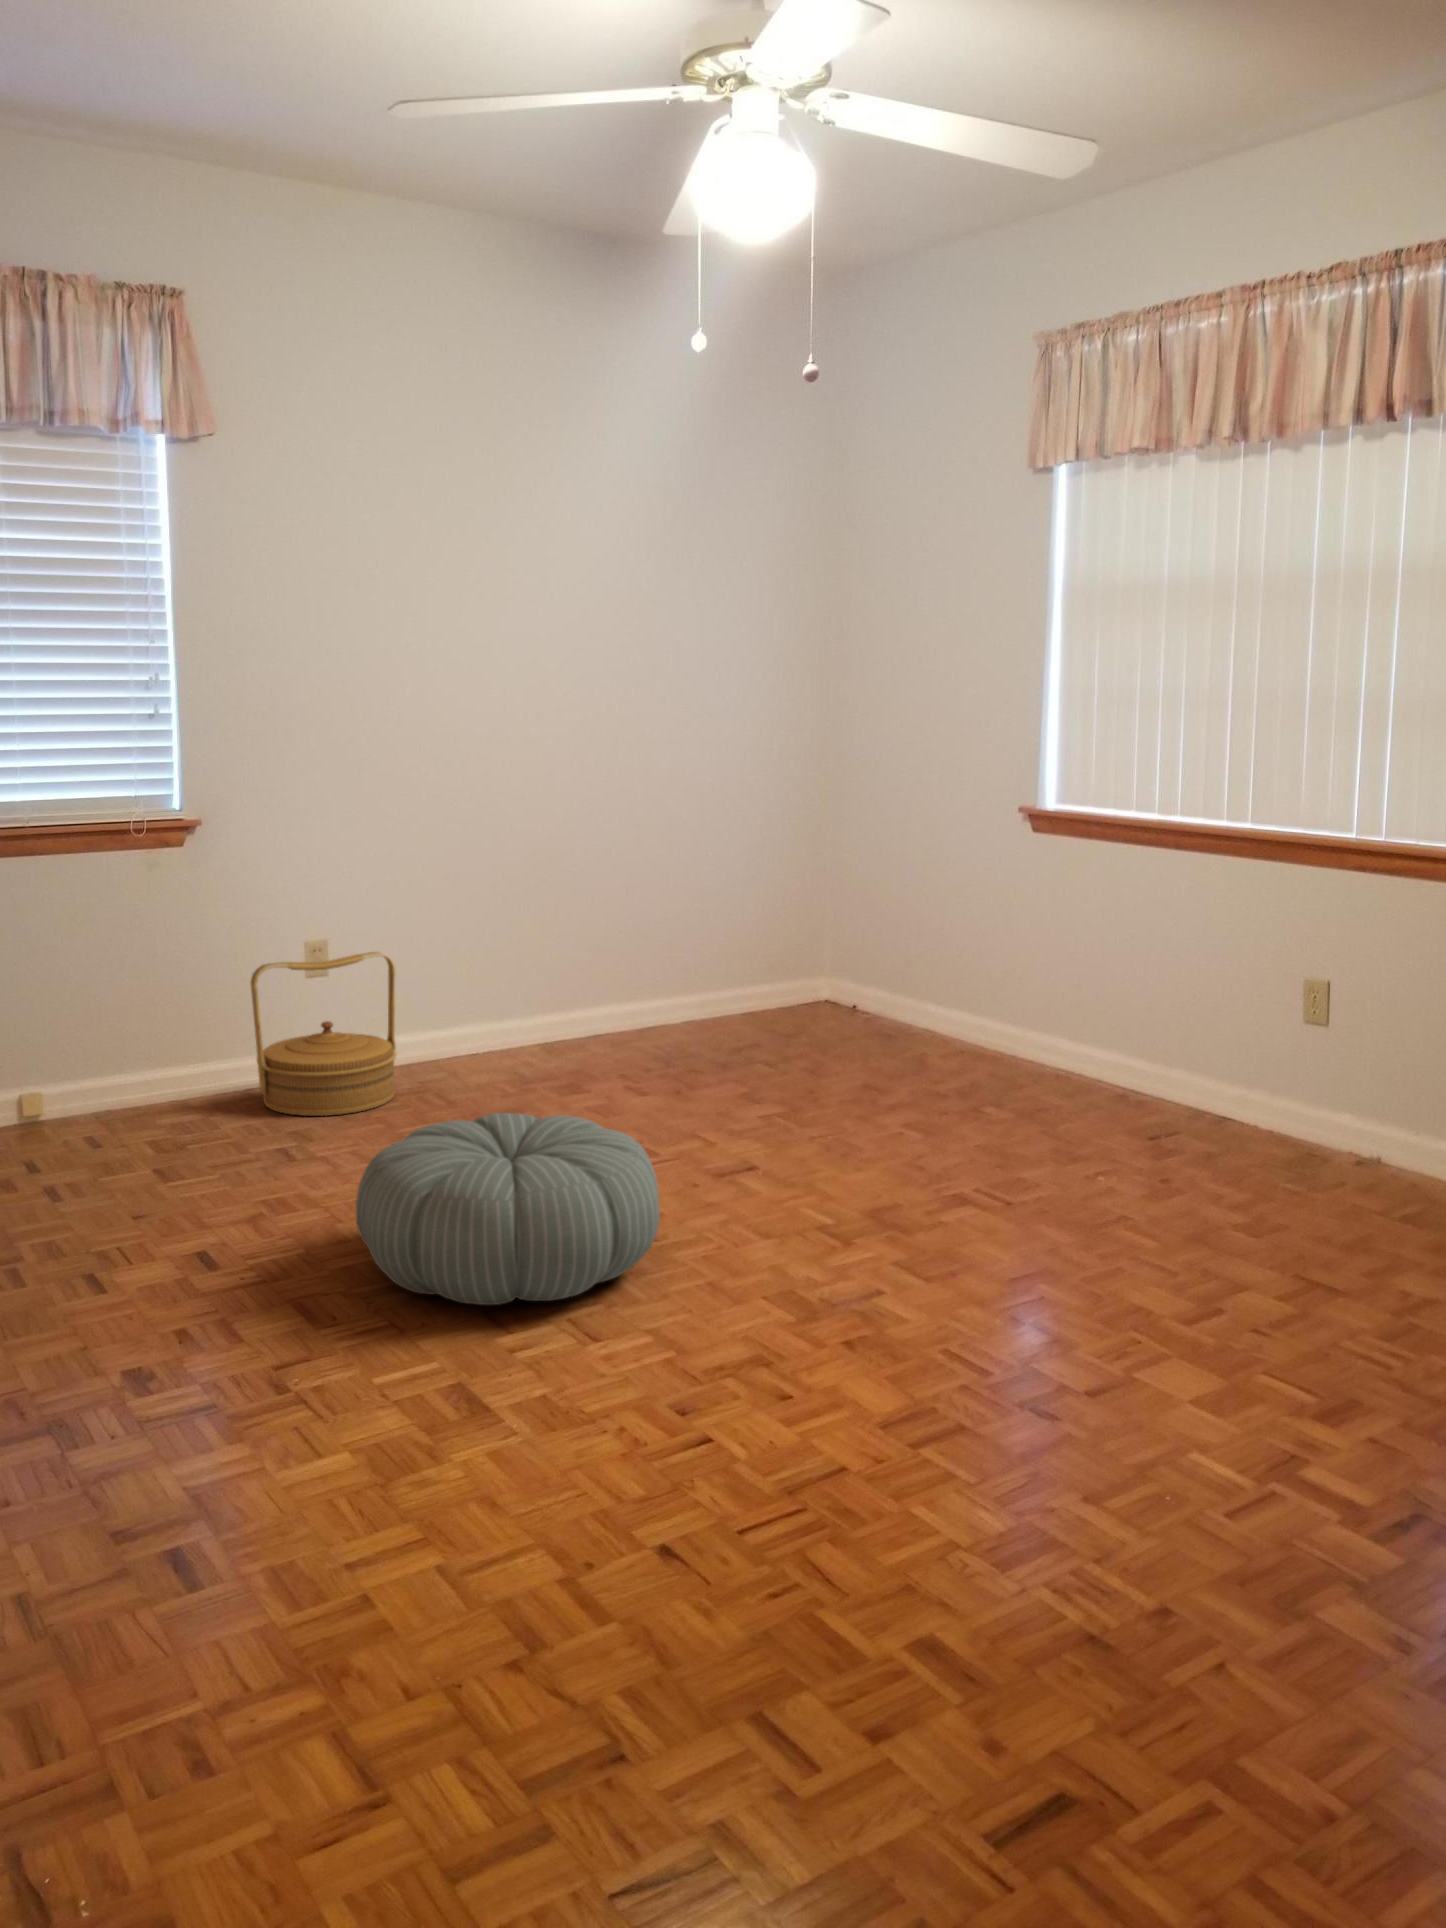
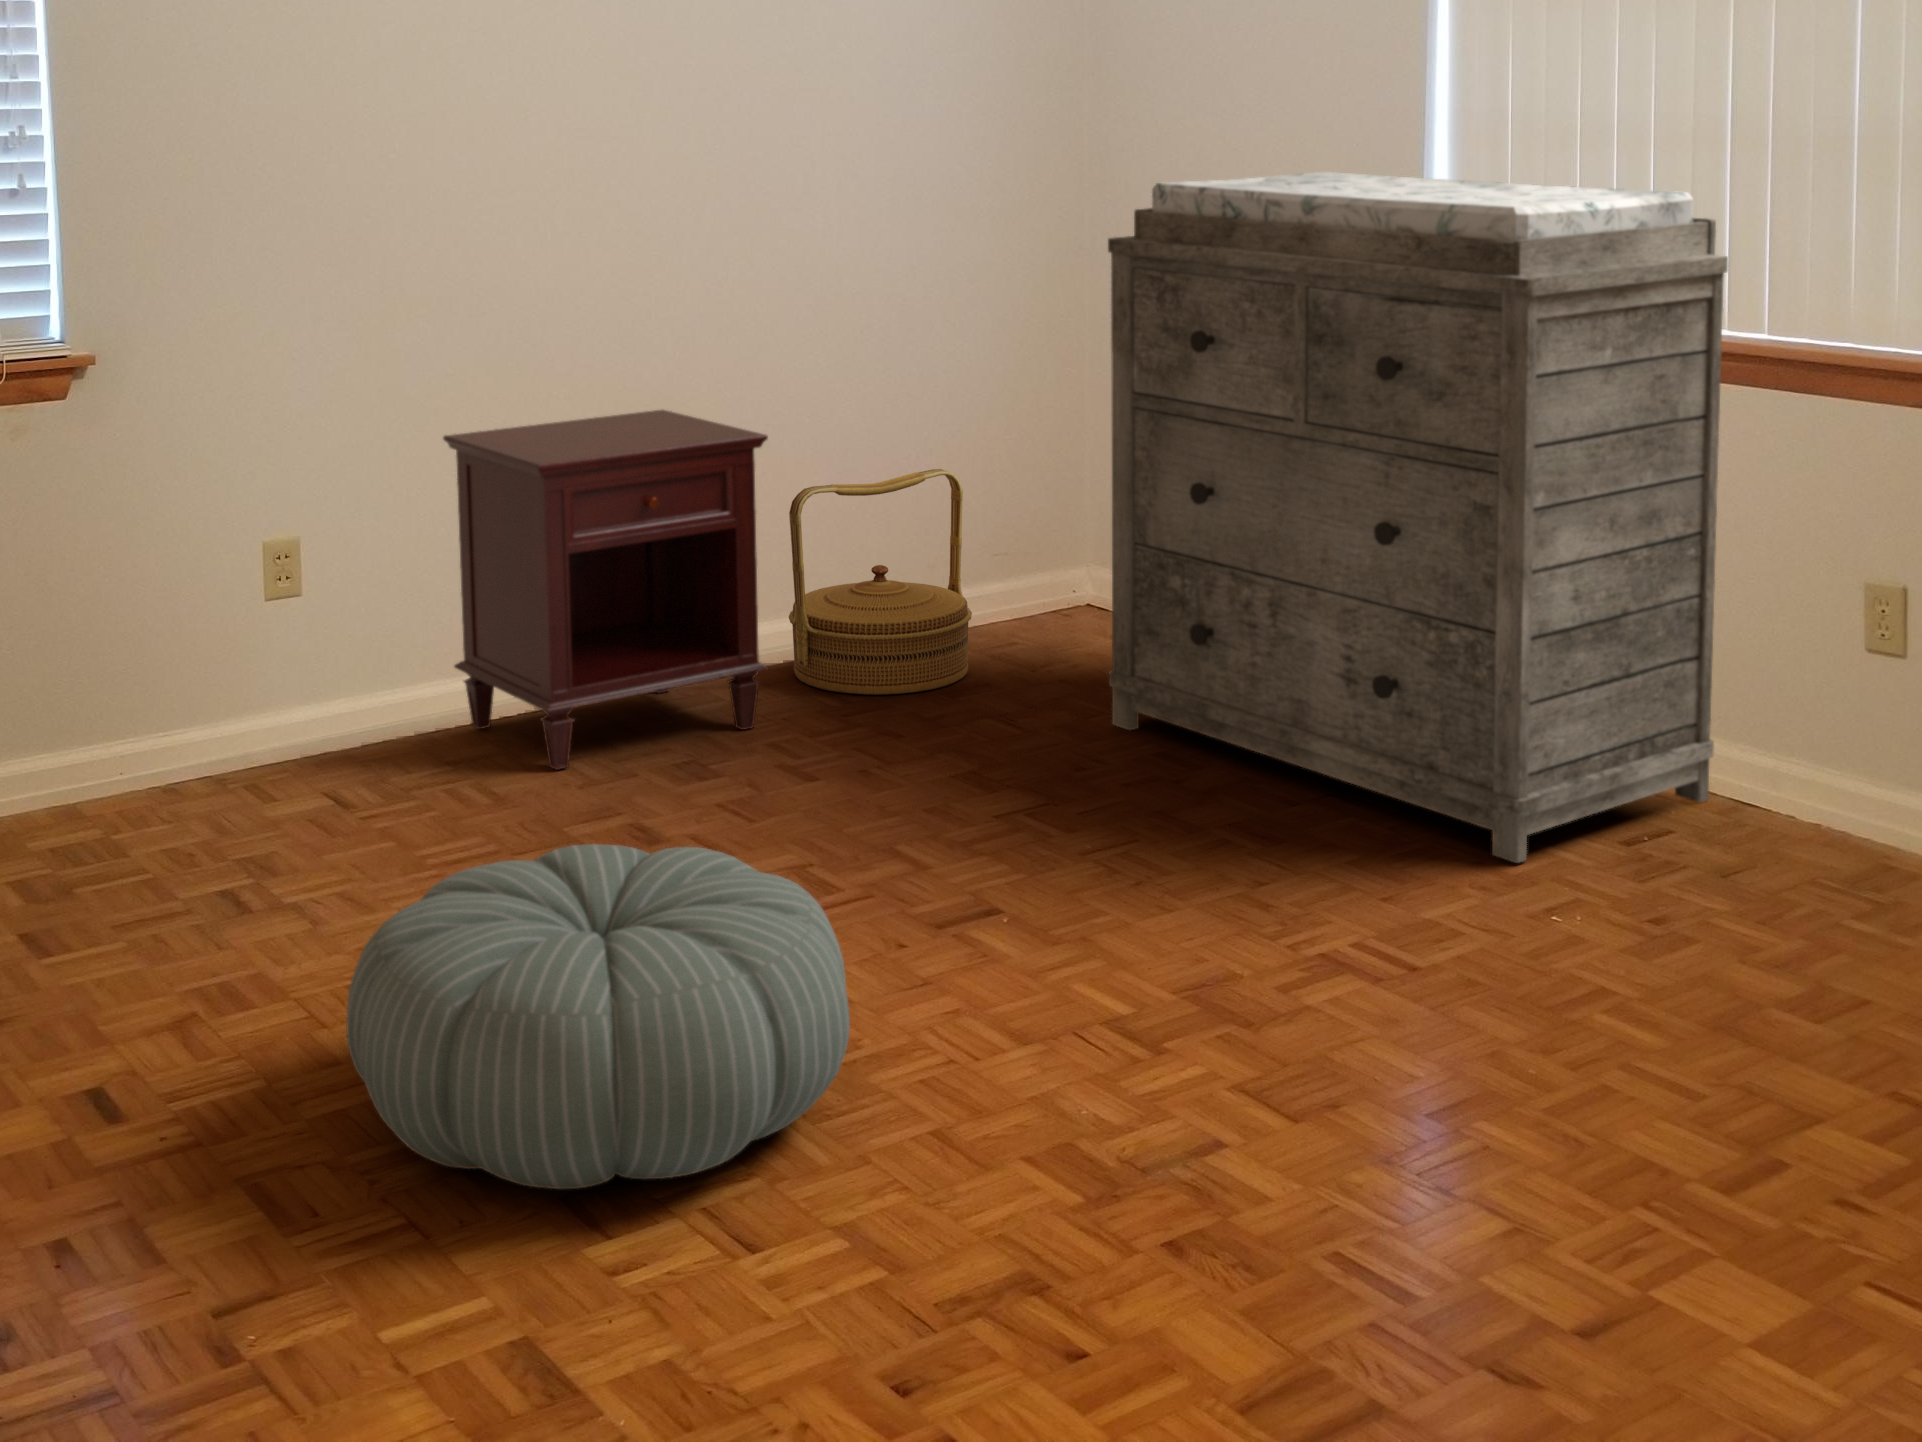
dresser: none [836,724,1225,1147] -> present [1108,172,1728,863]
nightstand: none [421,868,625,1088] -> present [443,410,768,770]
woven basket: present [250,952,396,1116] -> present [789,469,972,695]

